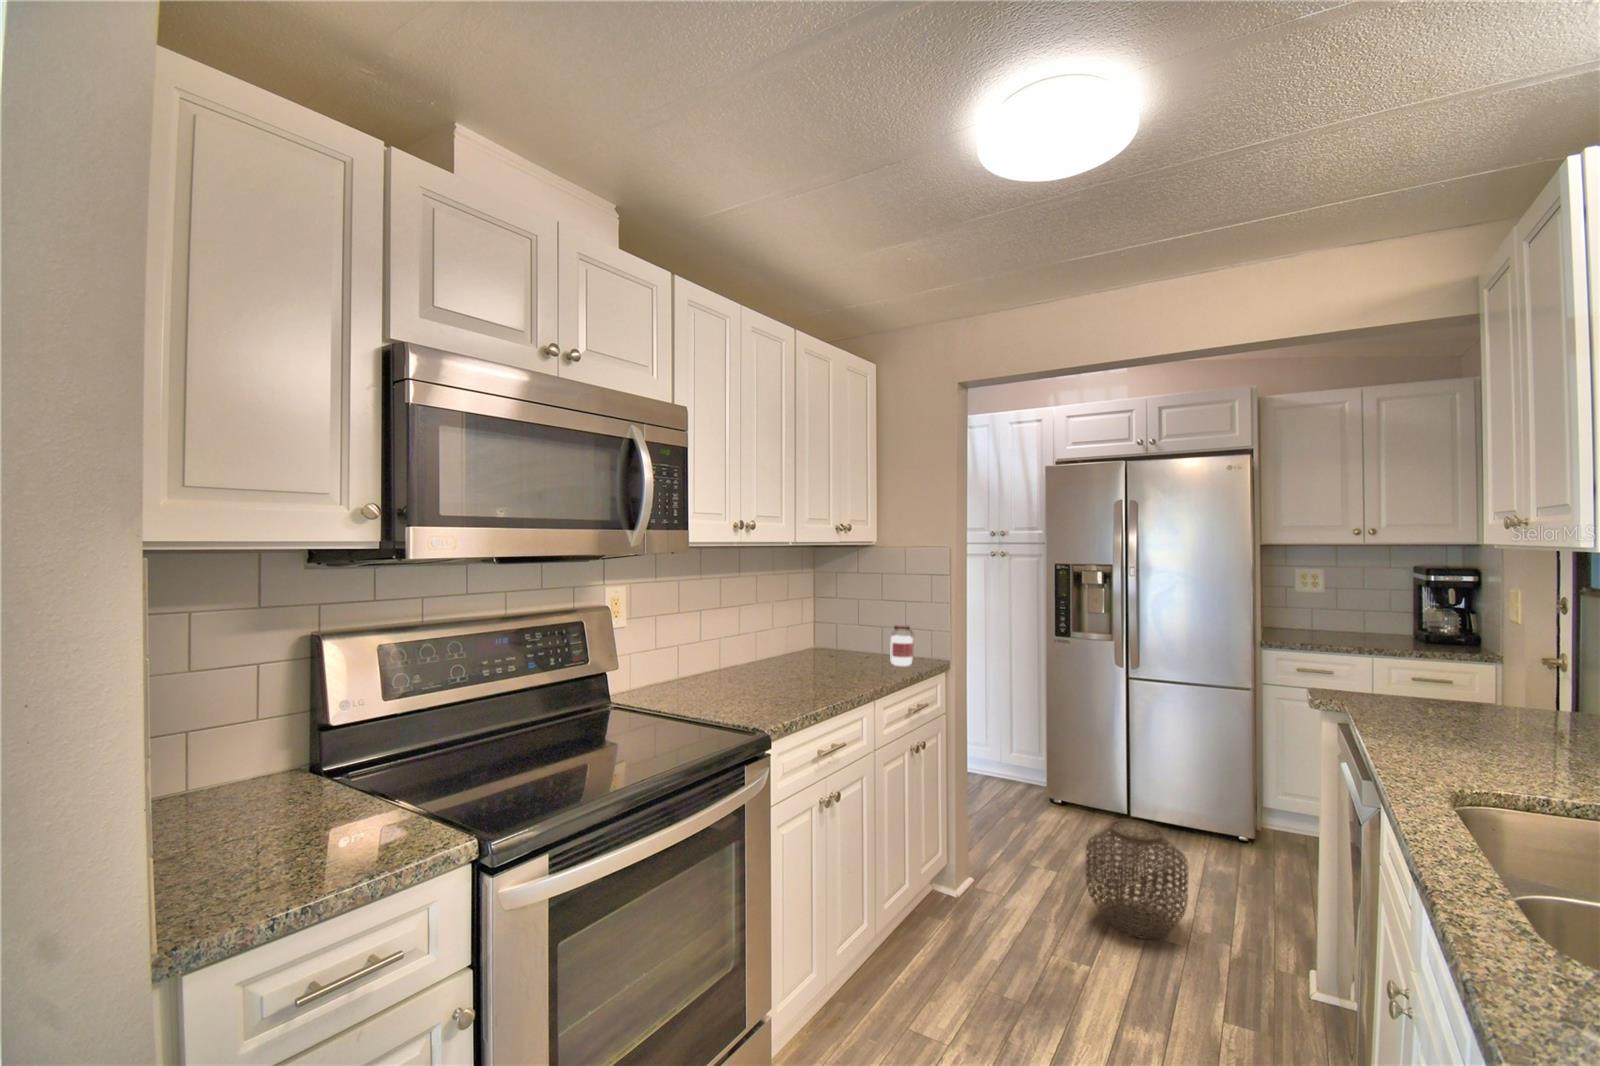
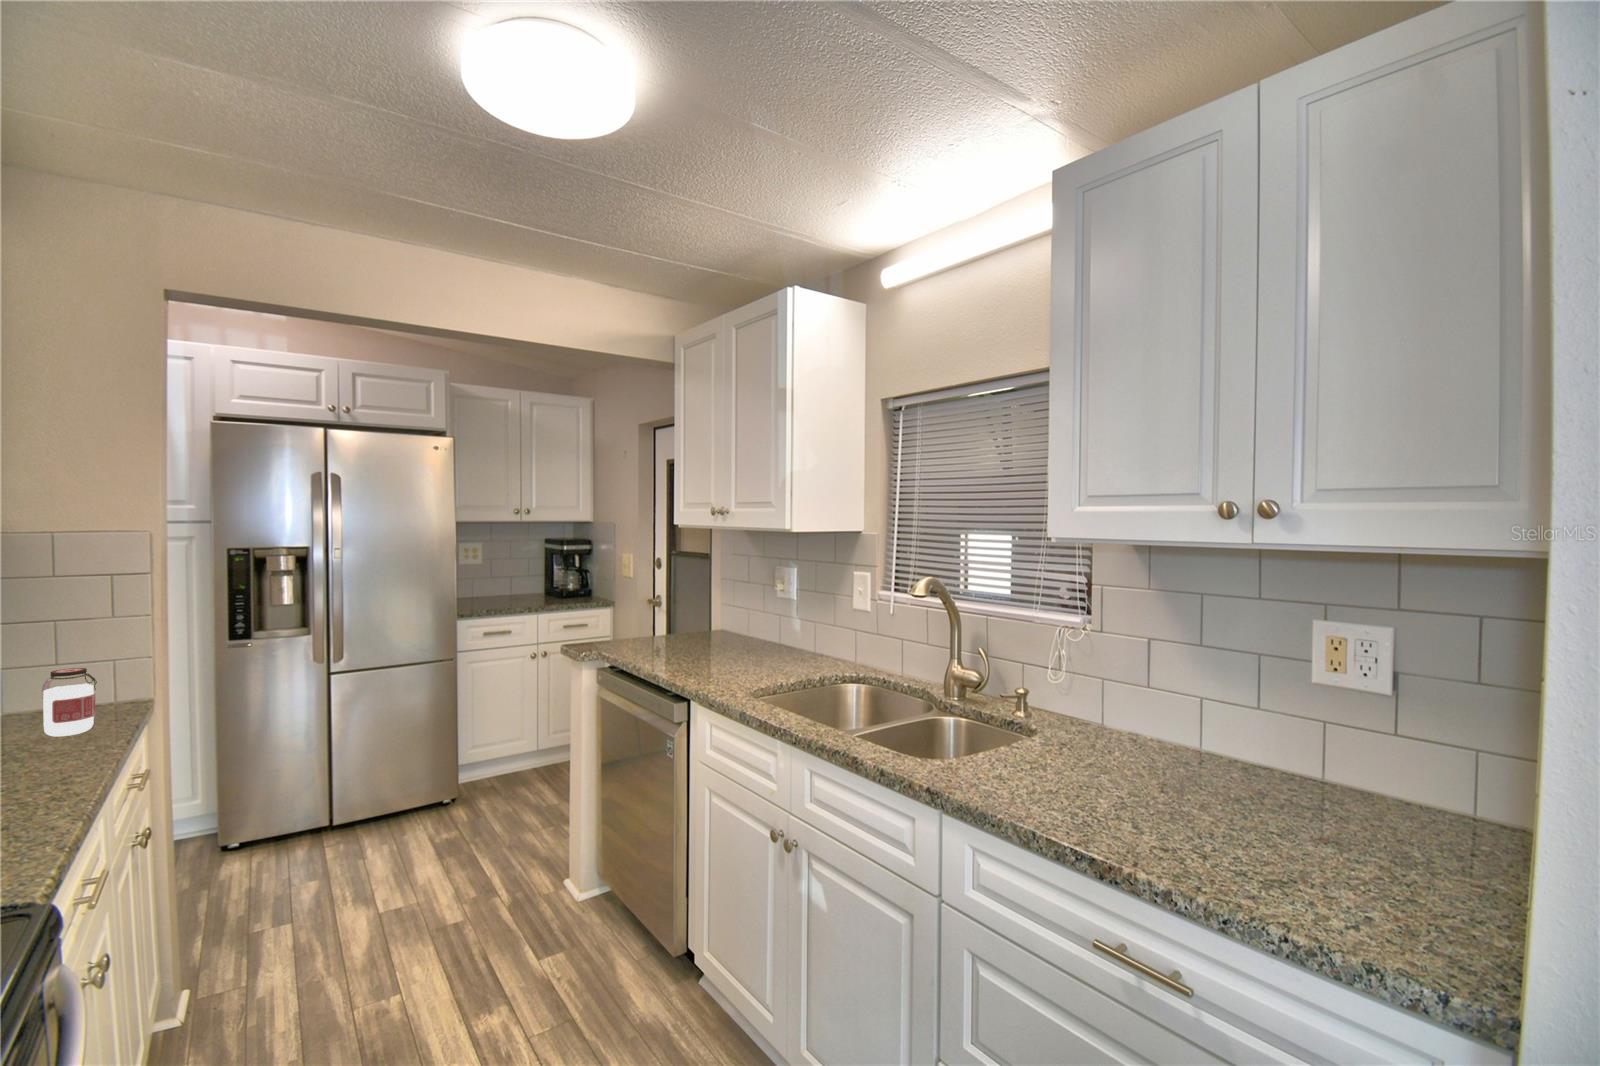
woven basket: present [1085,819,1188,939] -> none [354,818,466,943]

